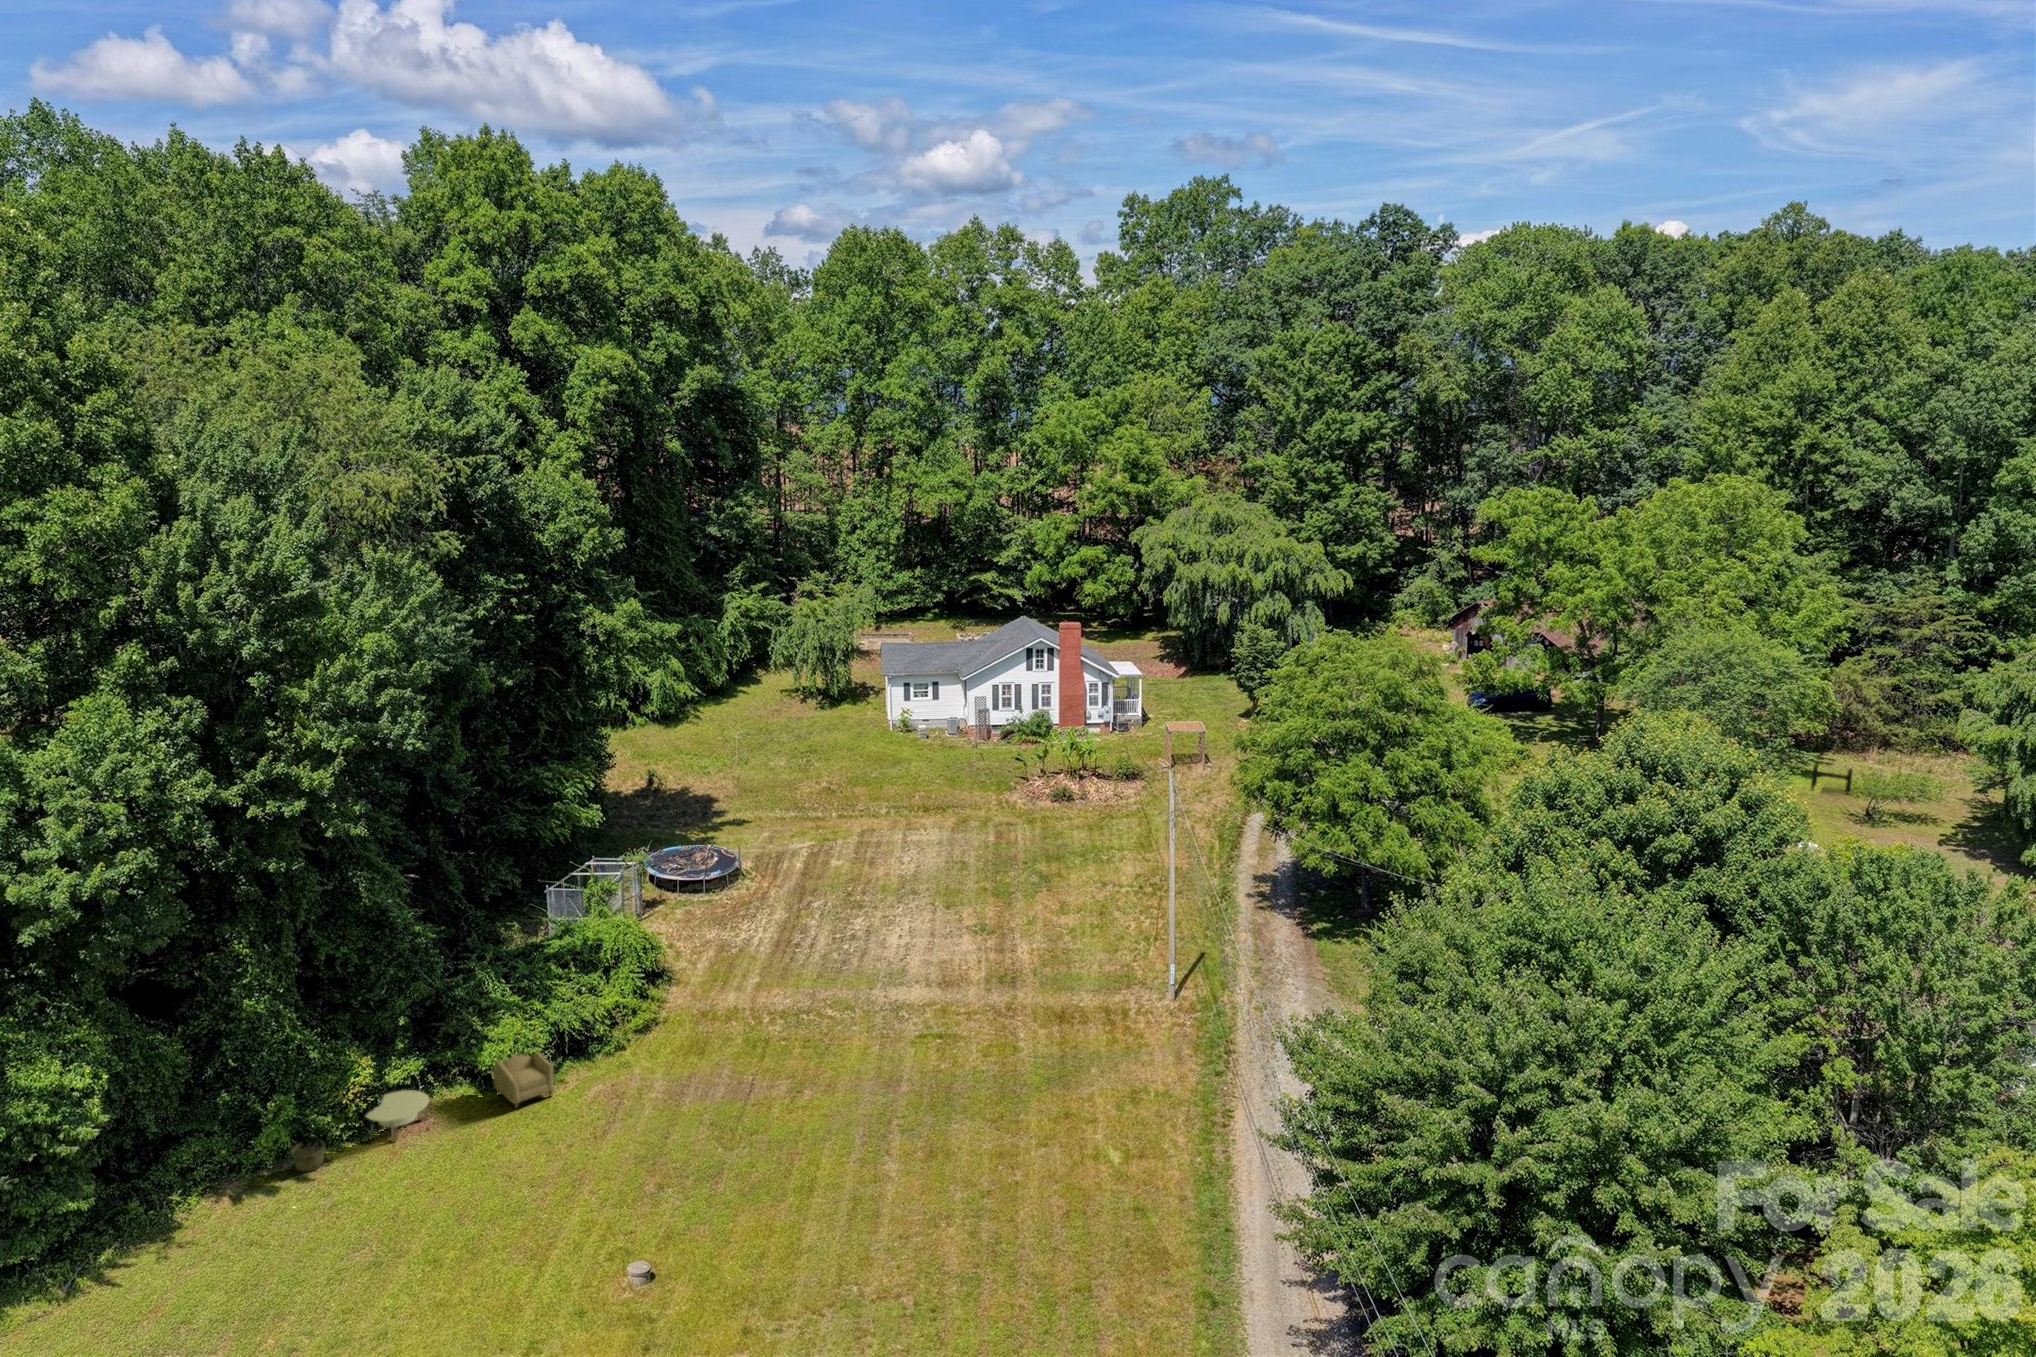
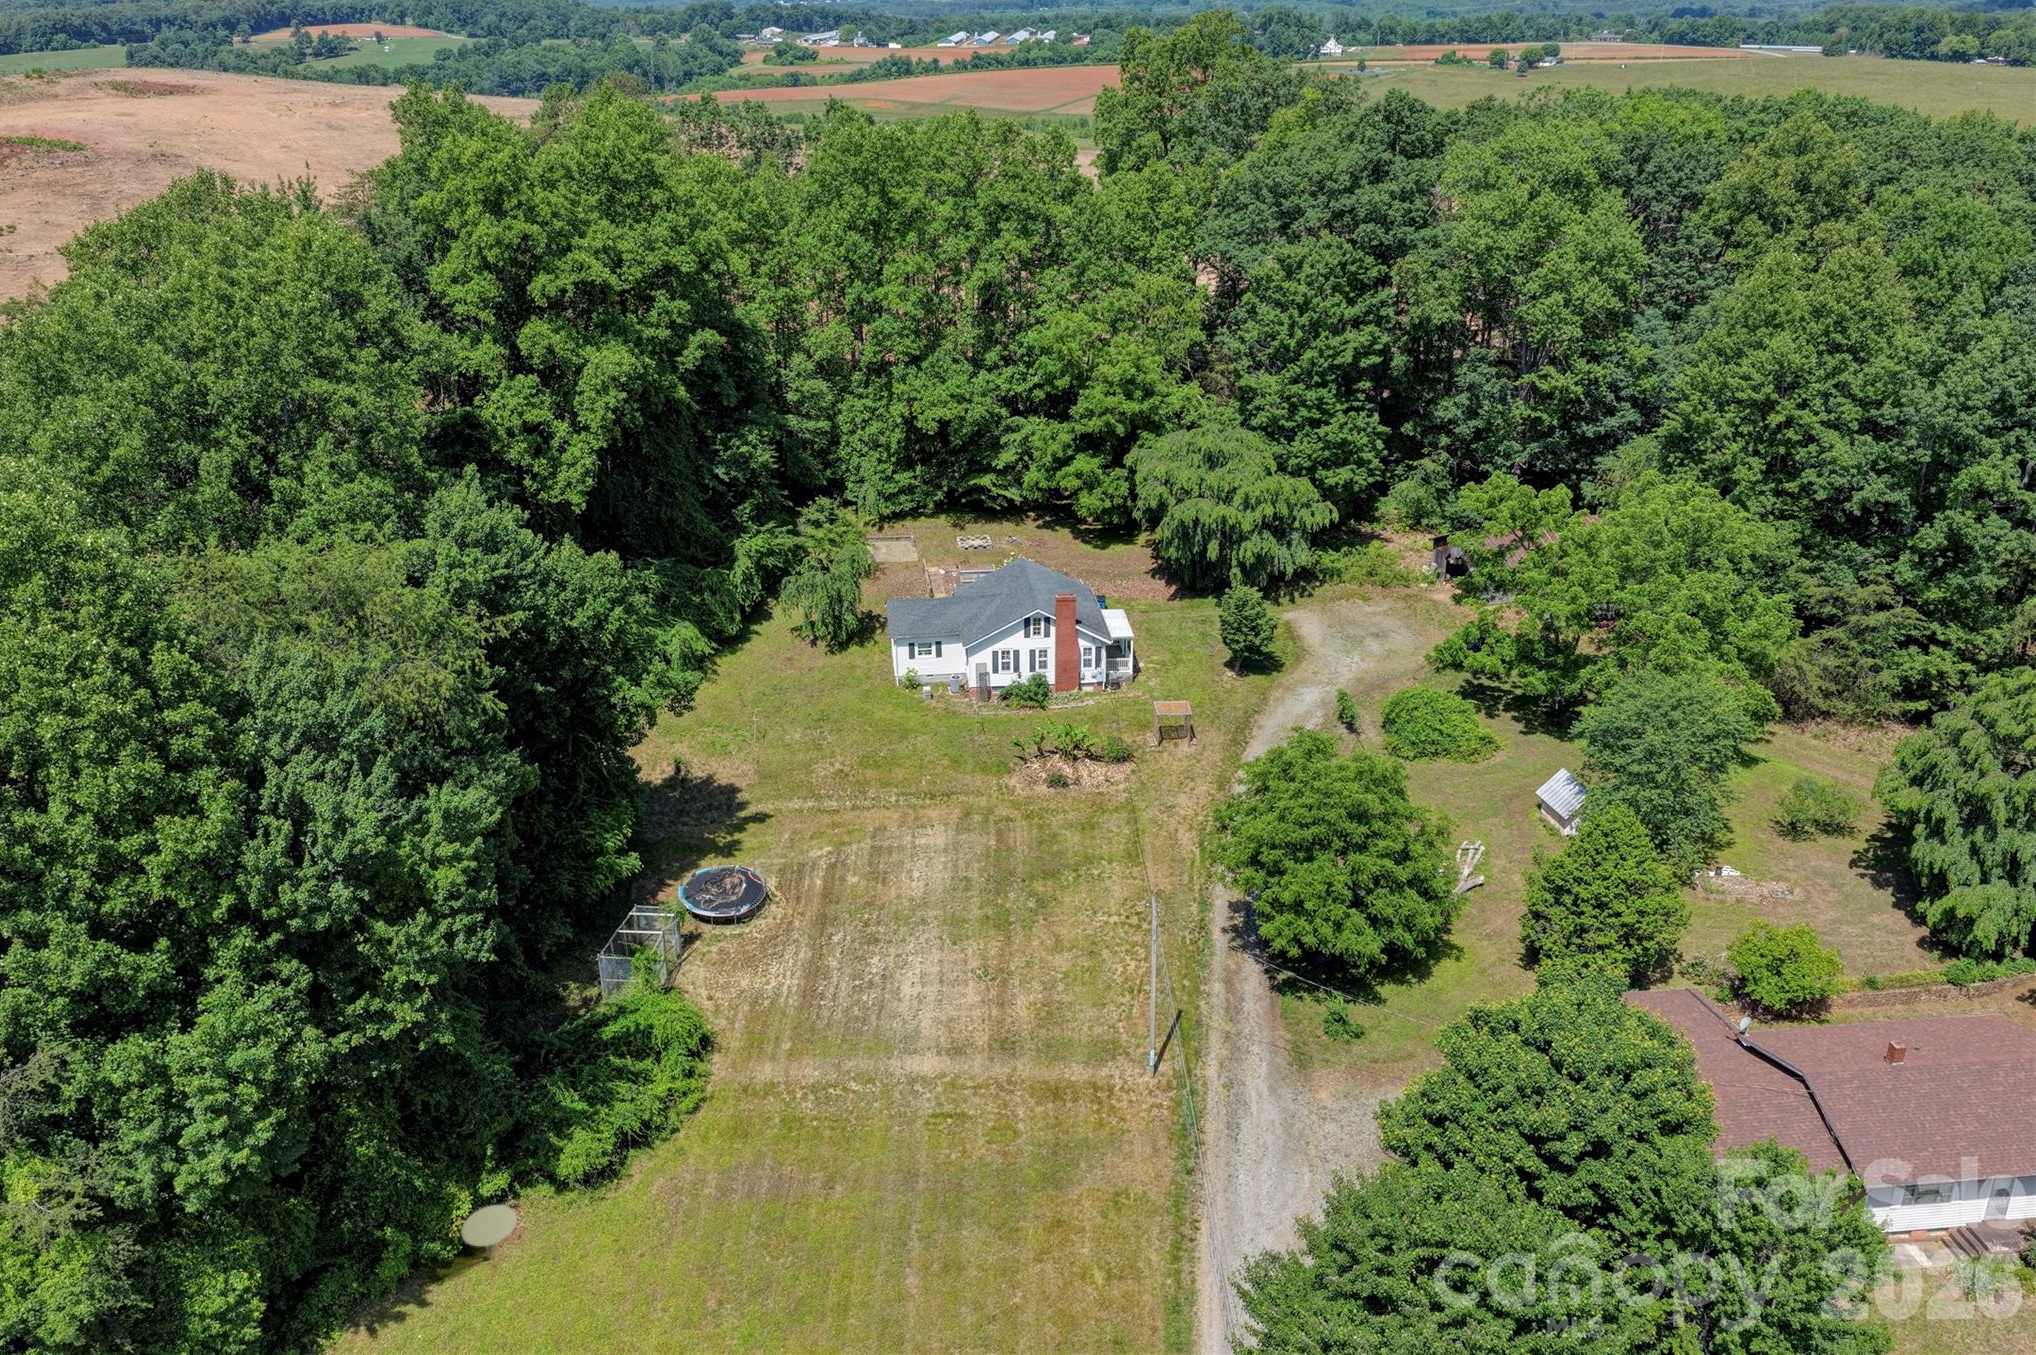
bench: present [1811,764,1852,795] -> none [1738,757,1778,790]
chair: present [493,1052,554,1109] -> none [566,1152,622,1218]
wooden bucket: present [291,1140,325,1172] -> none [404,1265,433,1297]

